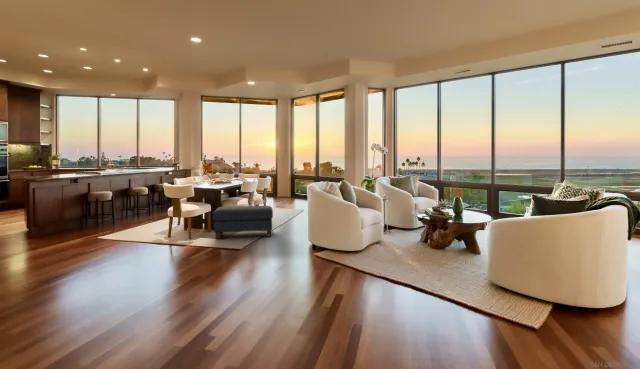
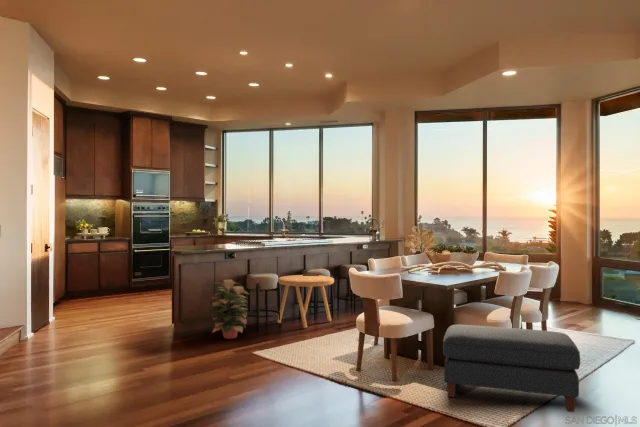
side table: none [113,191,152,222] -> present [277,275,334,328]
decorative plant: none [62,195,94,232] -> present [211,279,249,339]

